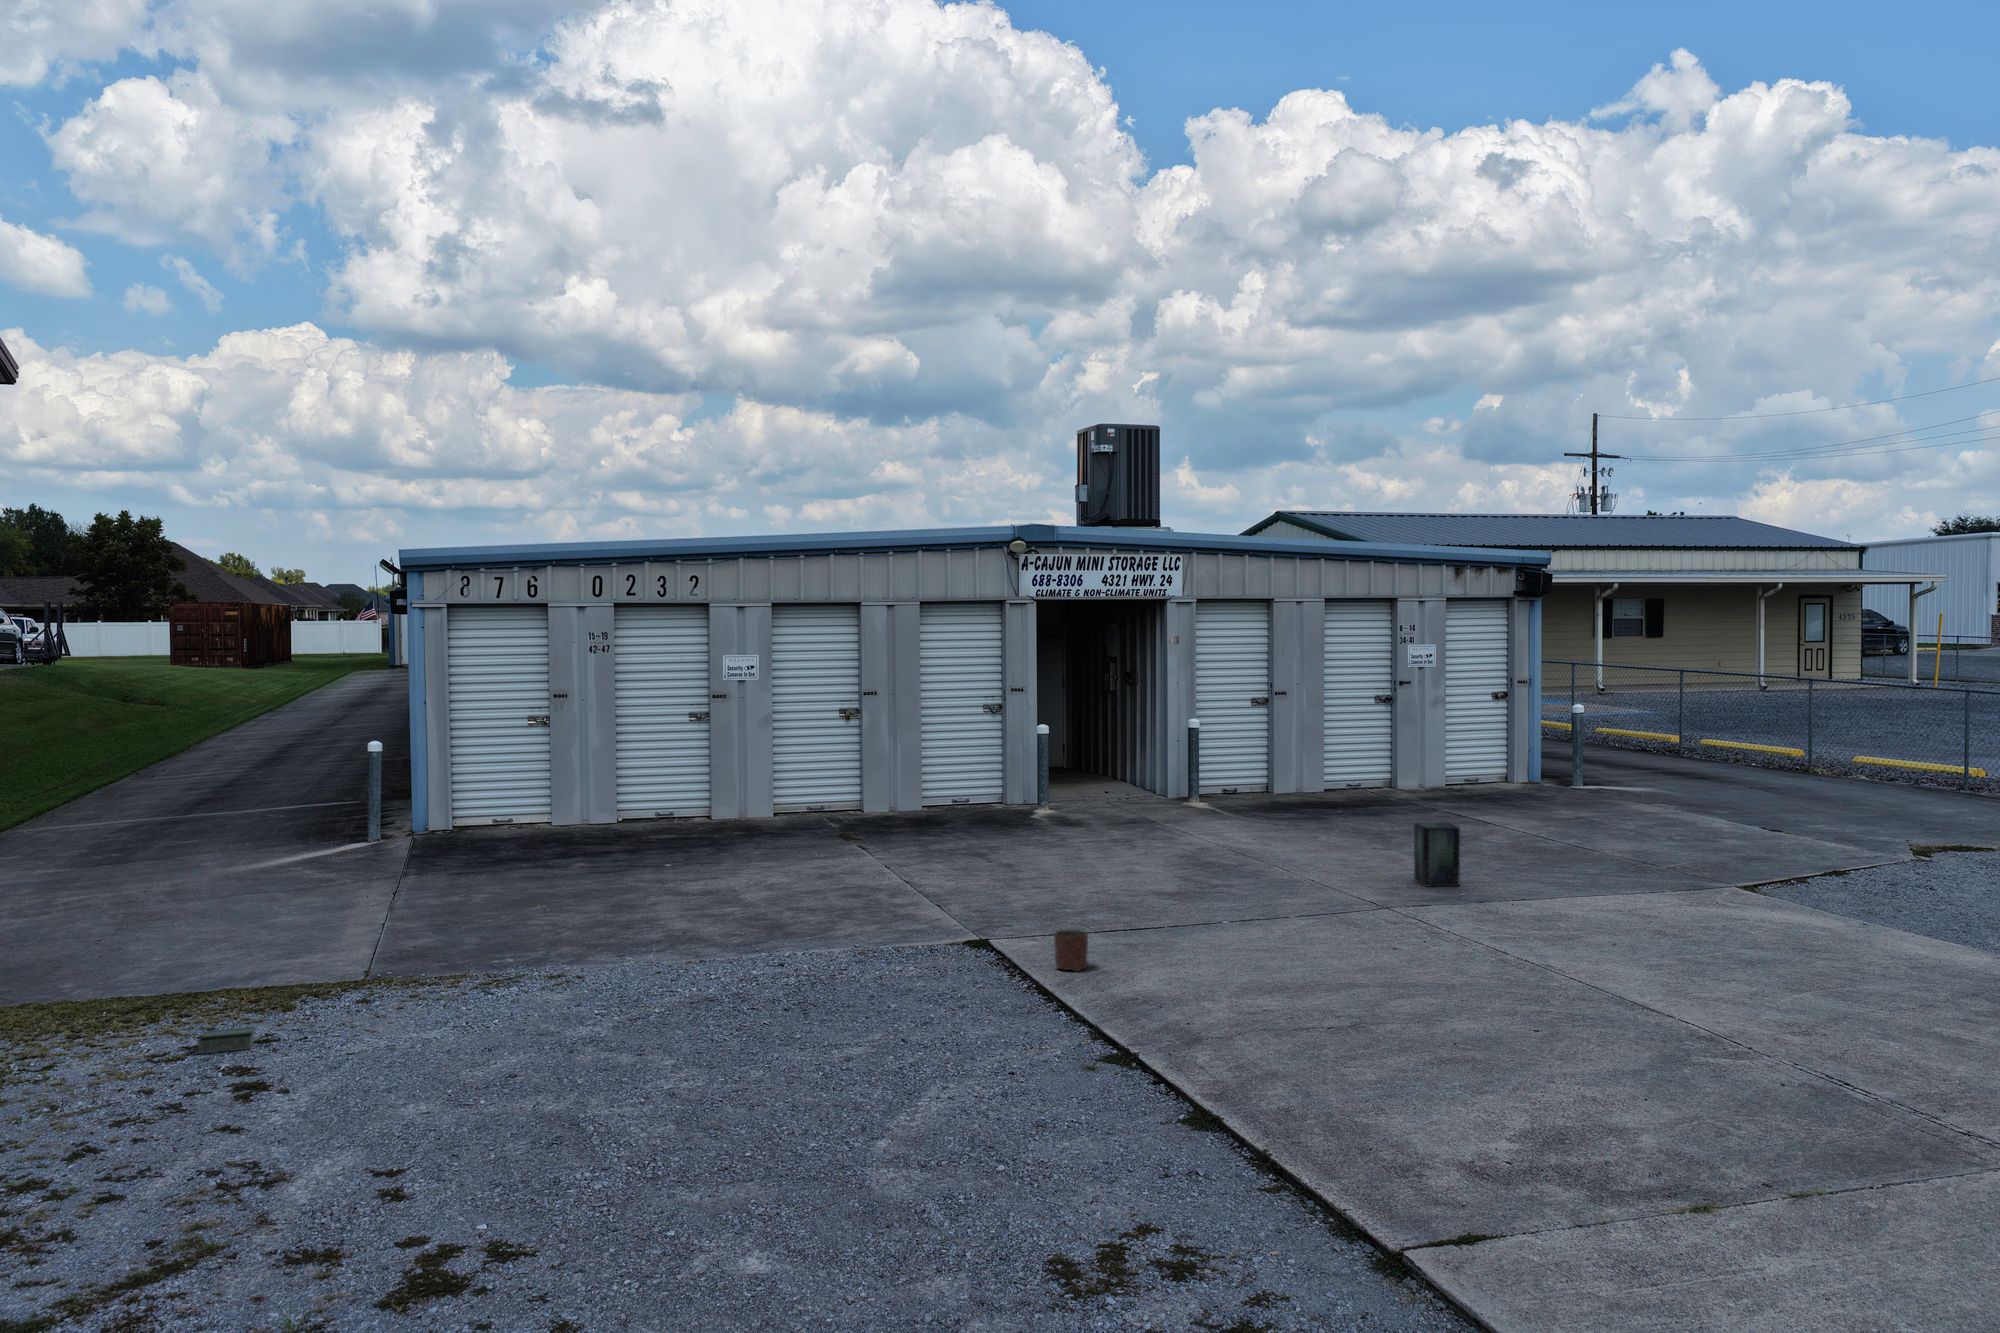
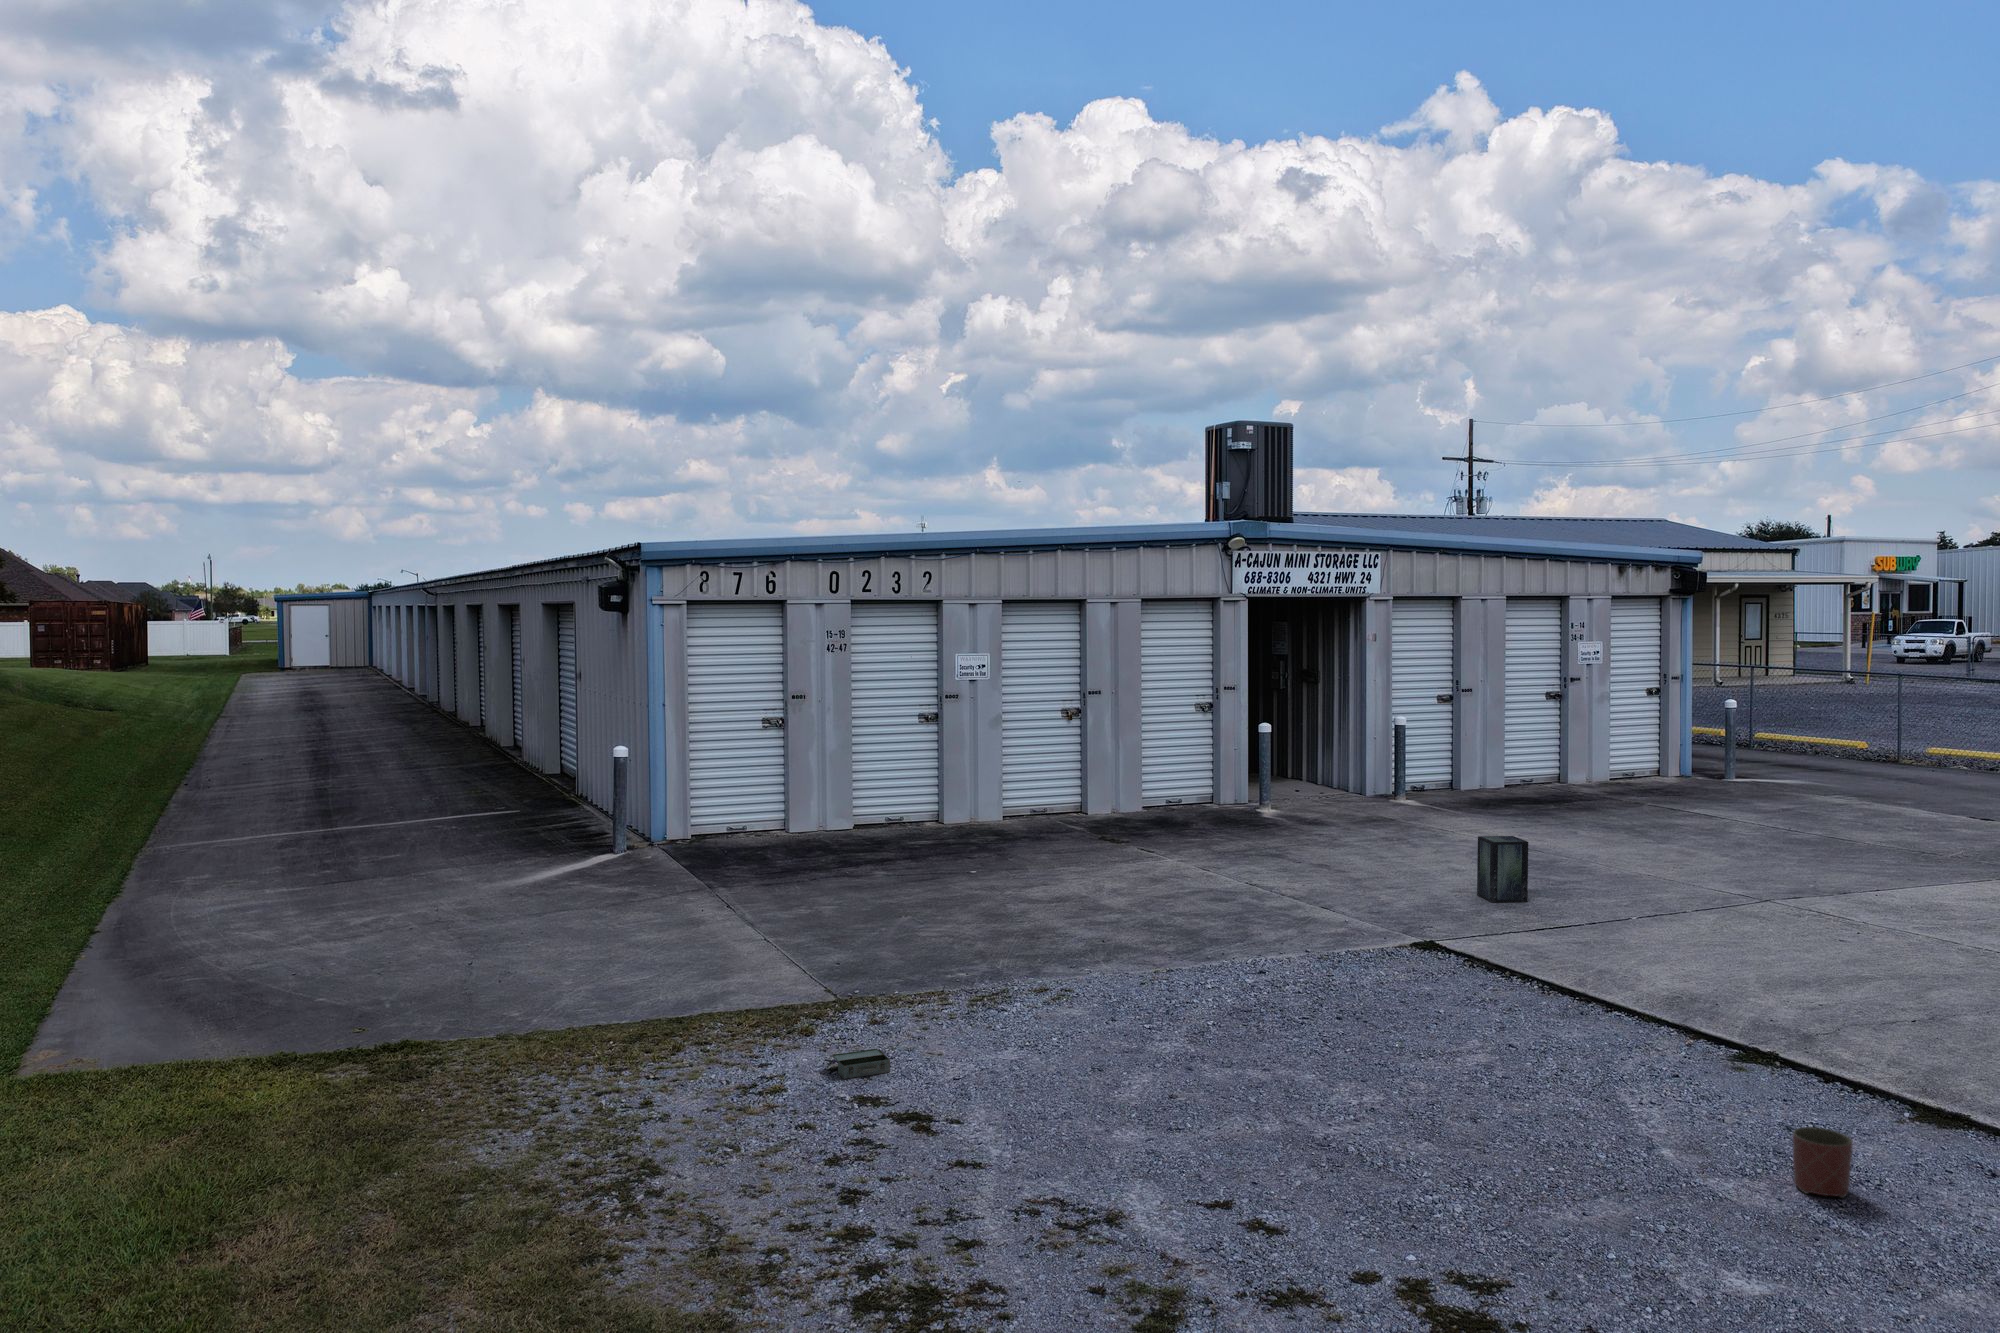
storage box: present [1414,823,1460,886] -> present [1477,836,1528,903]
planter: present [1054,930,1088,971] -> present [1793,1127,1853,1198]

